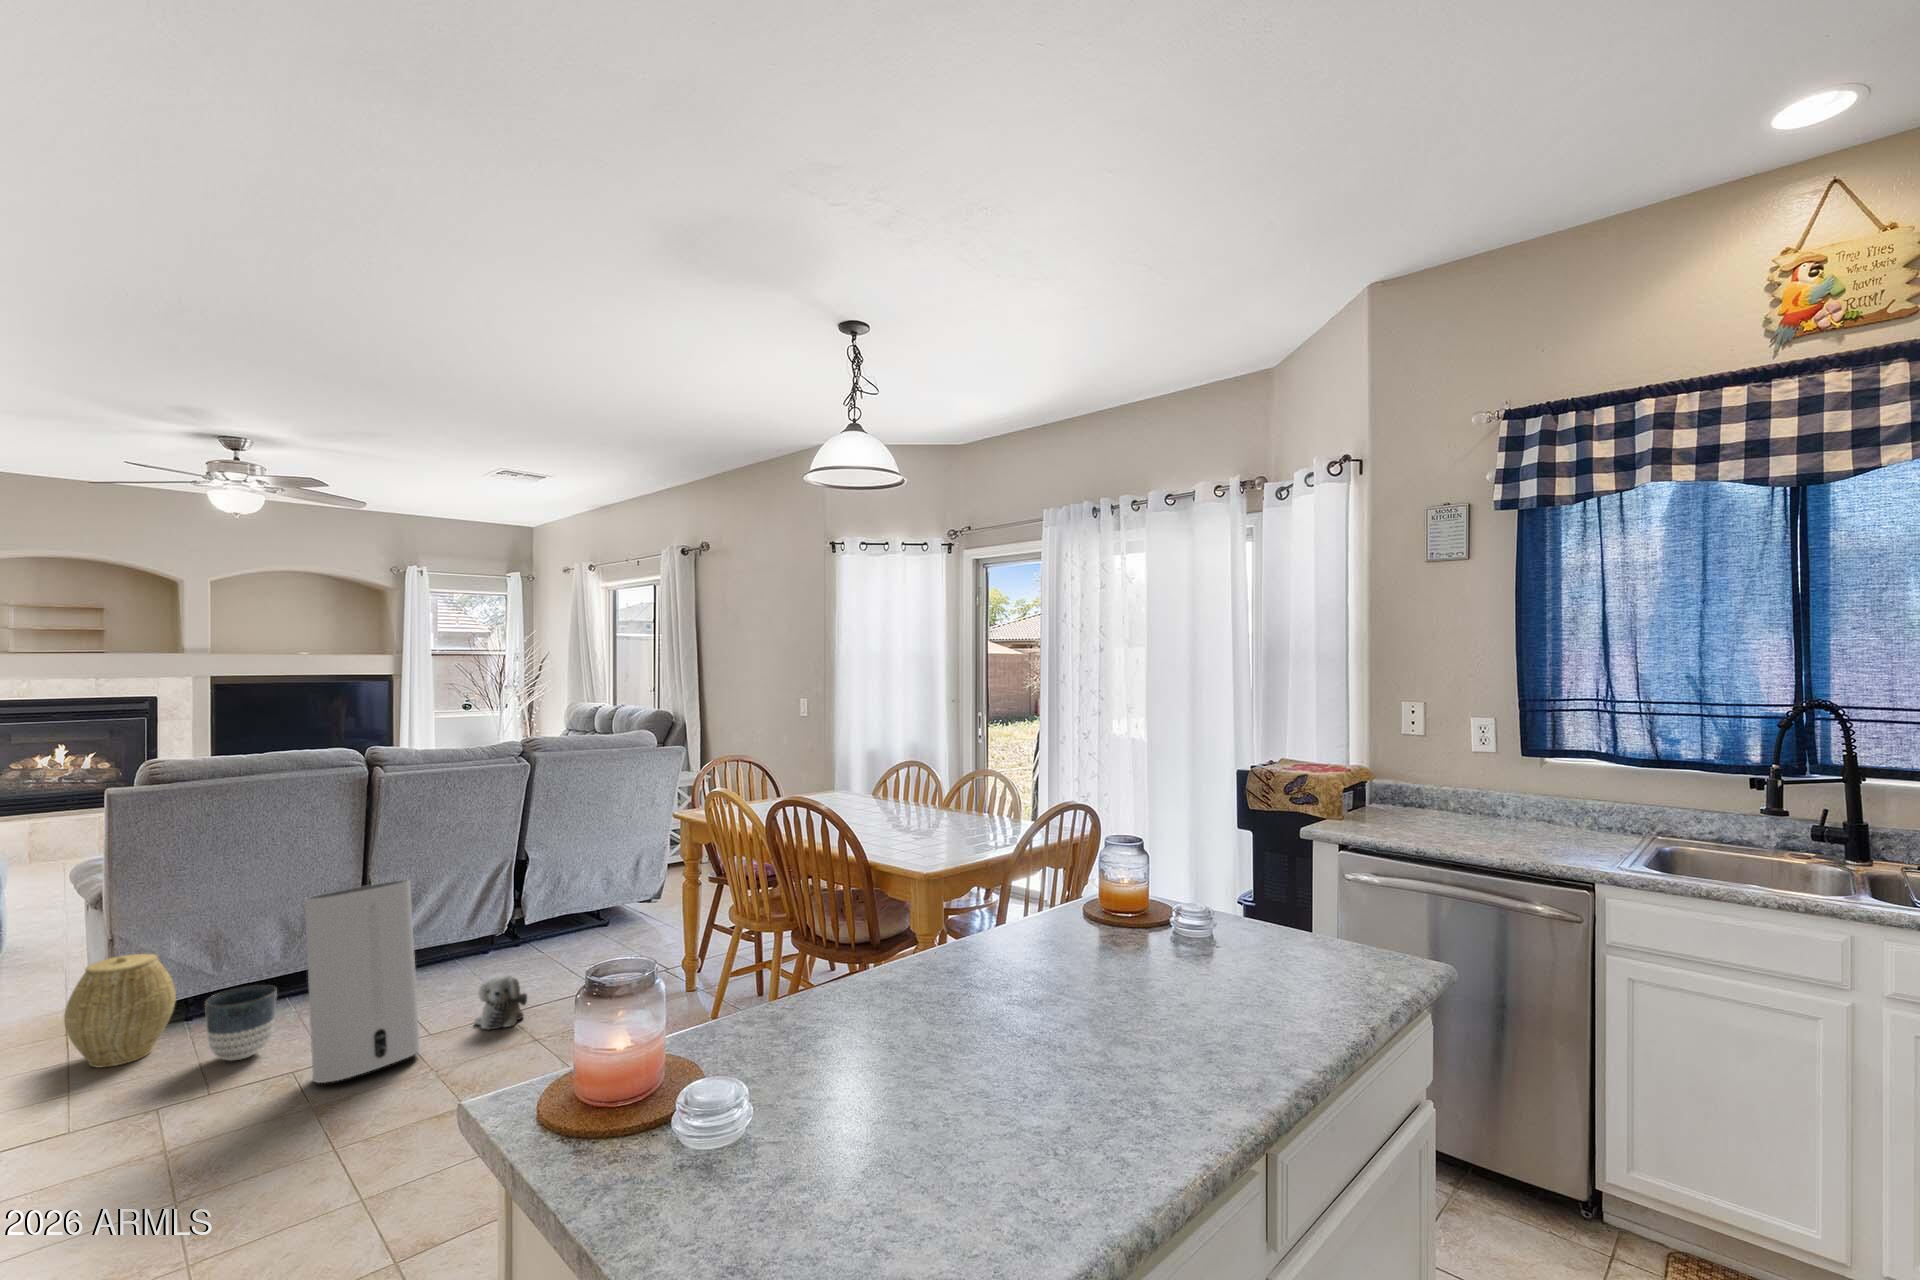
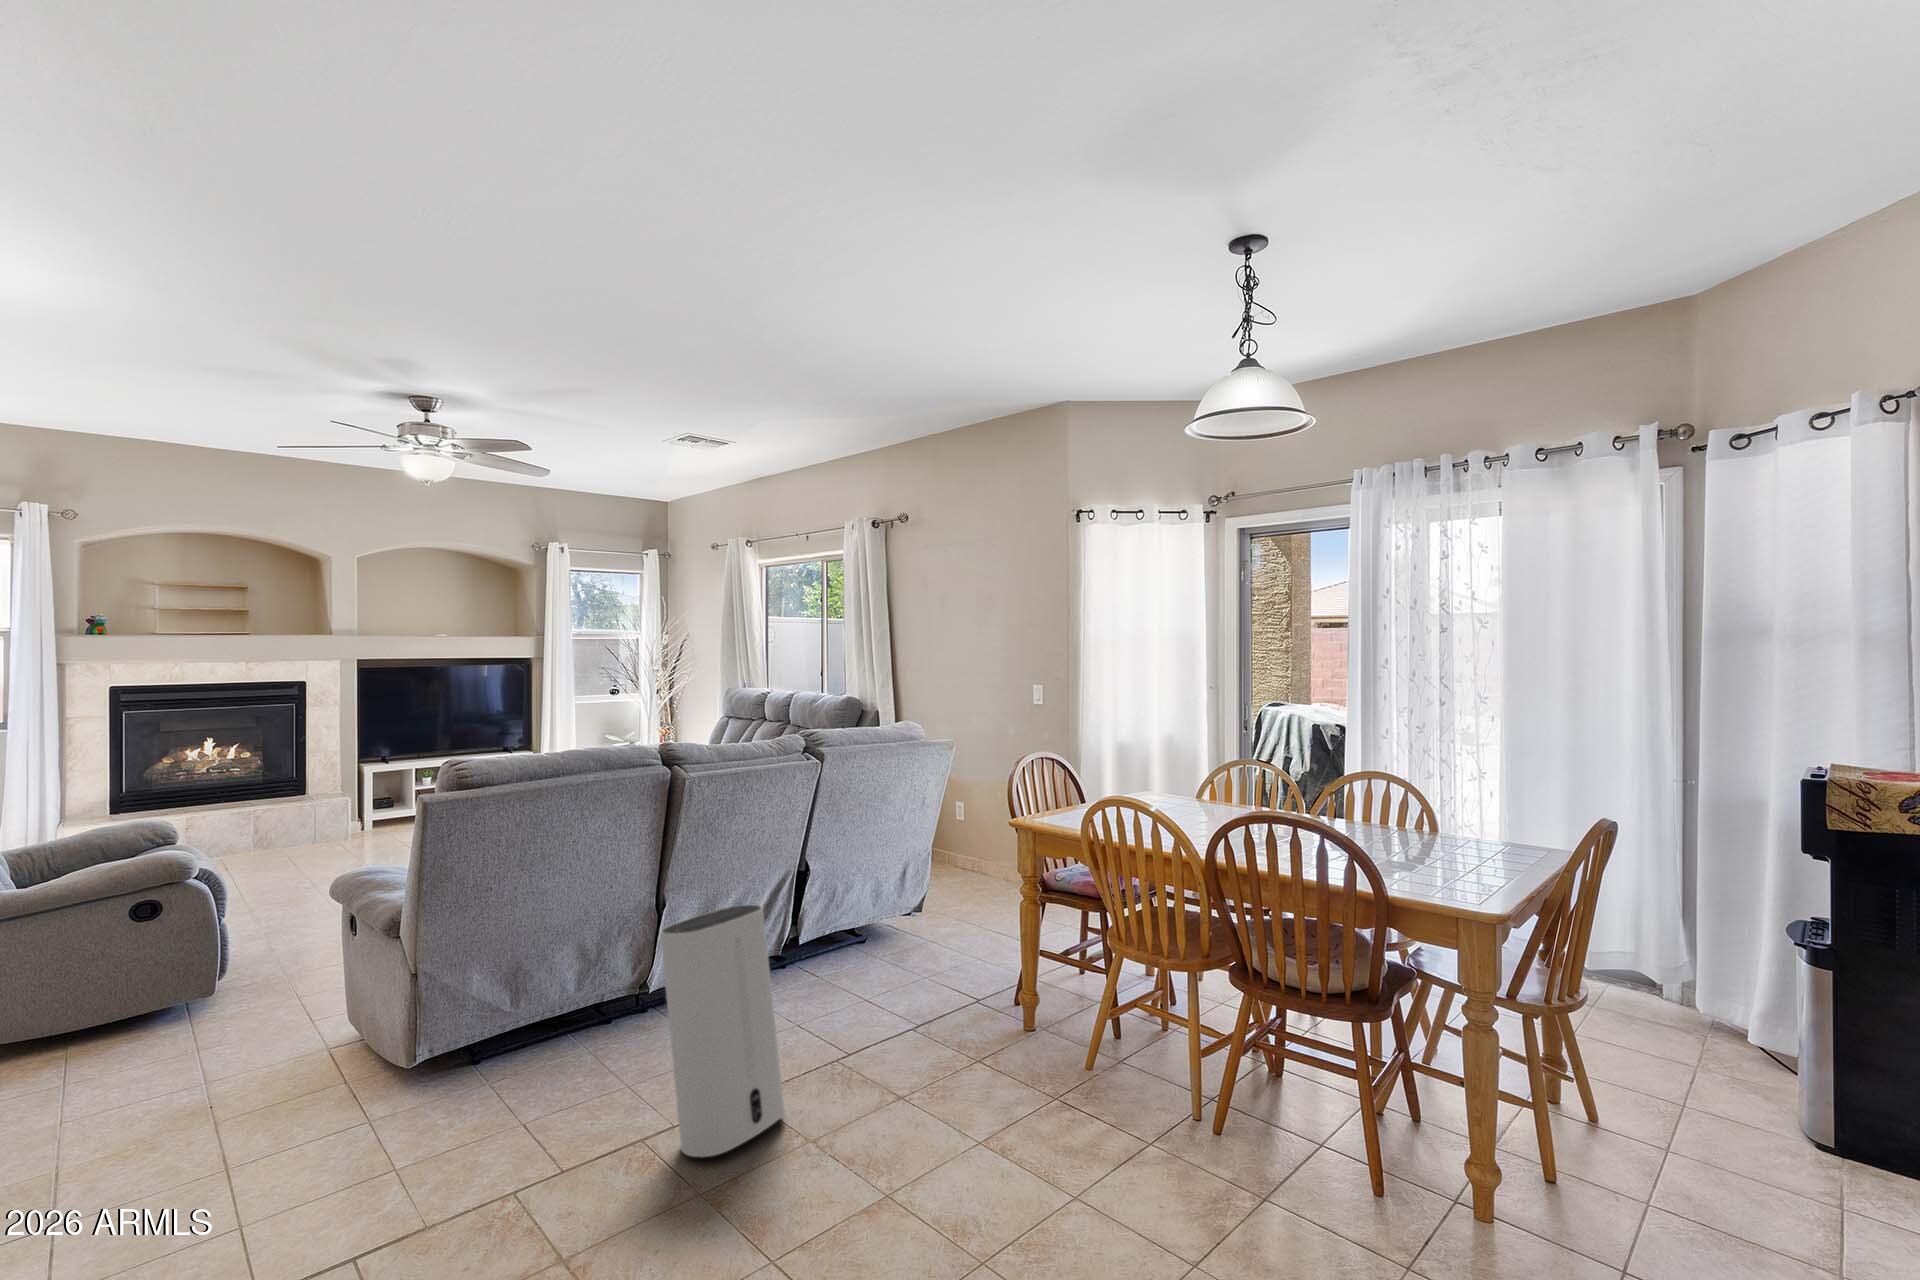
woven basket: present [64,954,176,1068] -> none [370,993,484,1134]
plush toy: present [474,975,527,1030] -> none [814,1010,870,1077]
planter: present [205,985,277,1061] -> none [534,1029,607,1123]

